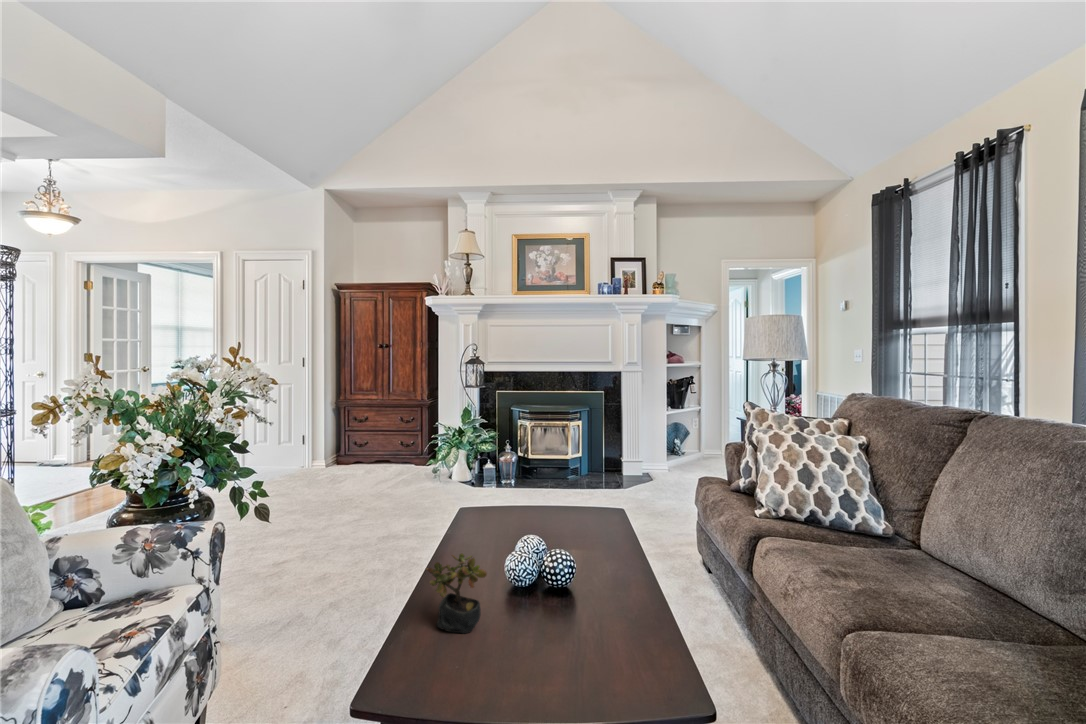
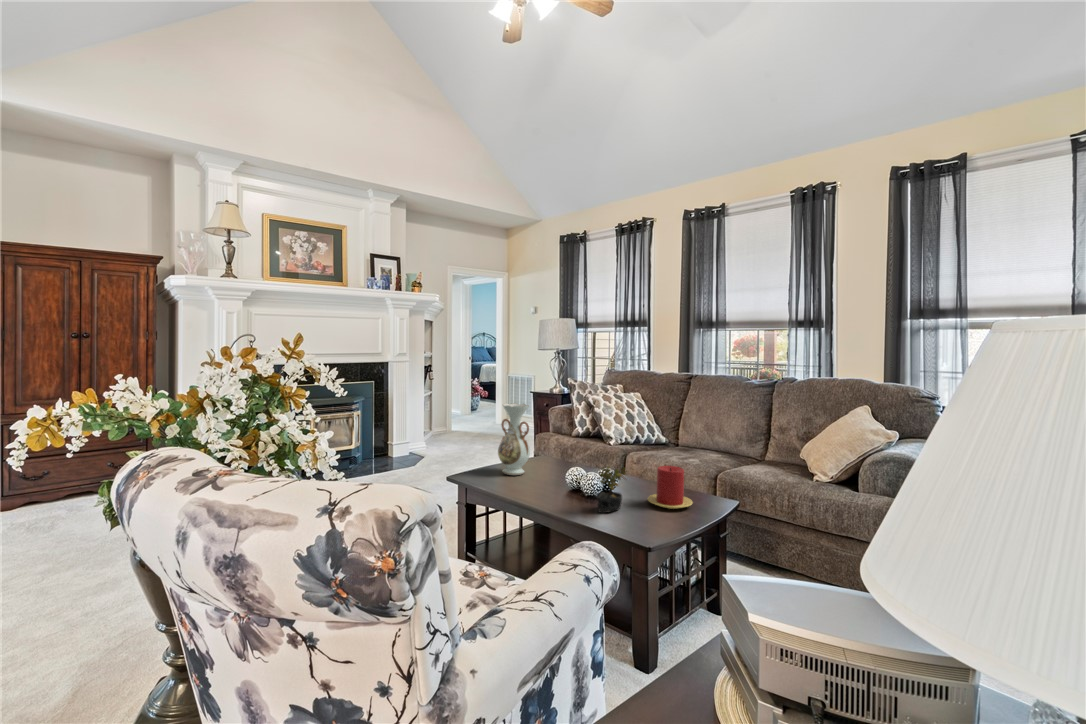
vase: none [496,430,539,528] -> present [498,403,530,475]
candle: none [513,583,596,684] -> present [648,466,692,509]

